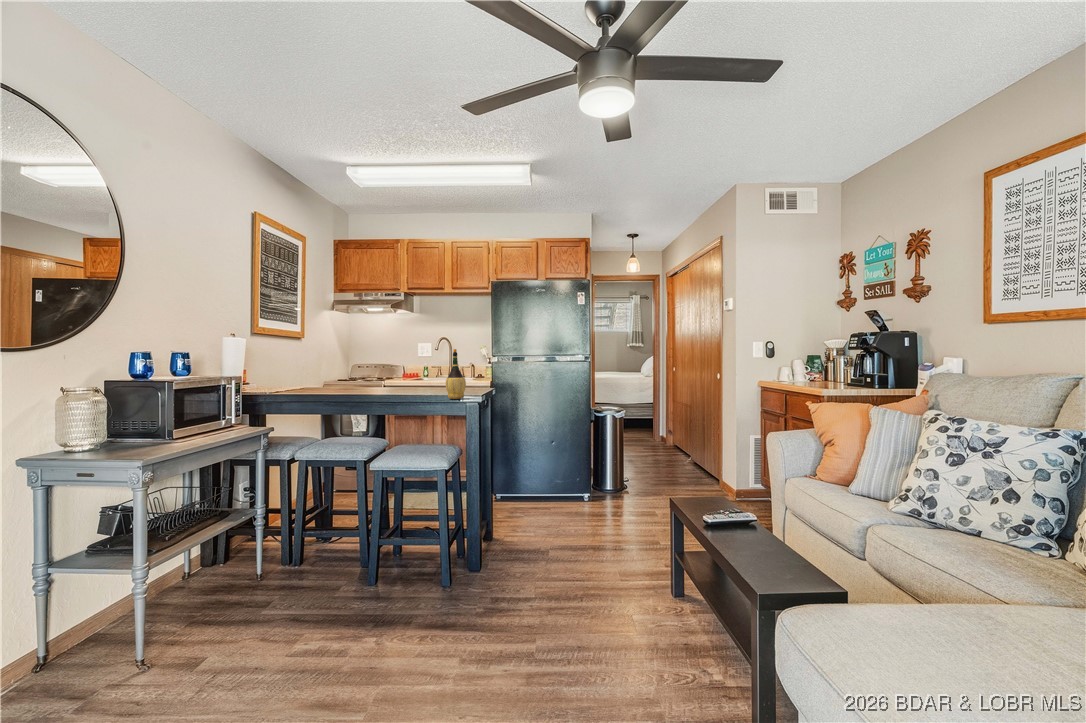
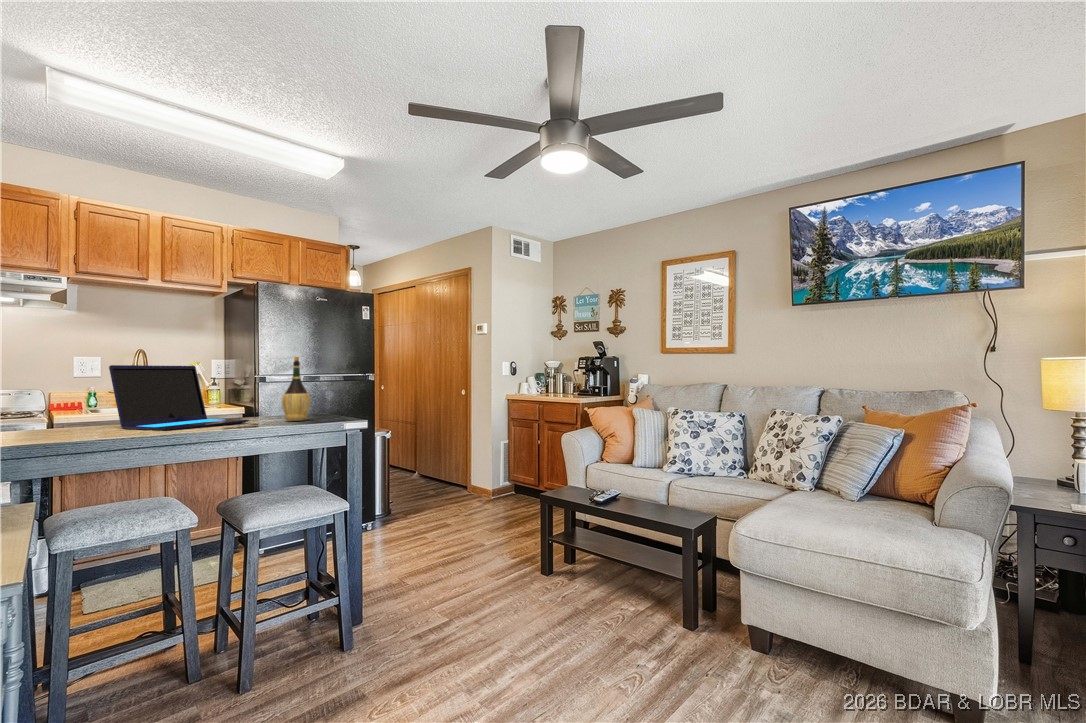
laptop: none [364,357,428,401] -> present [109,365,249,431]

